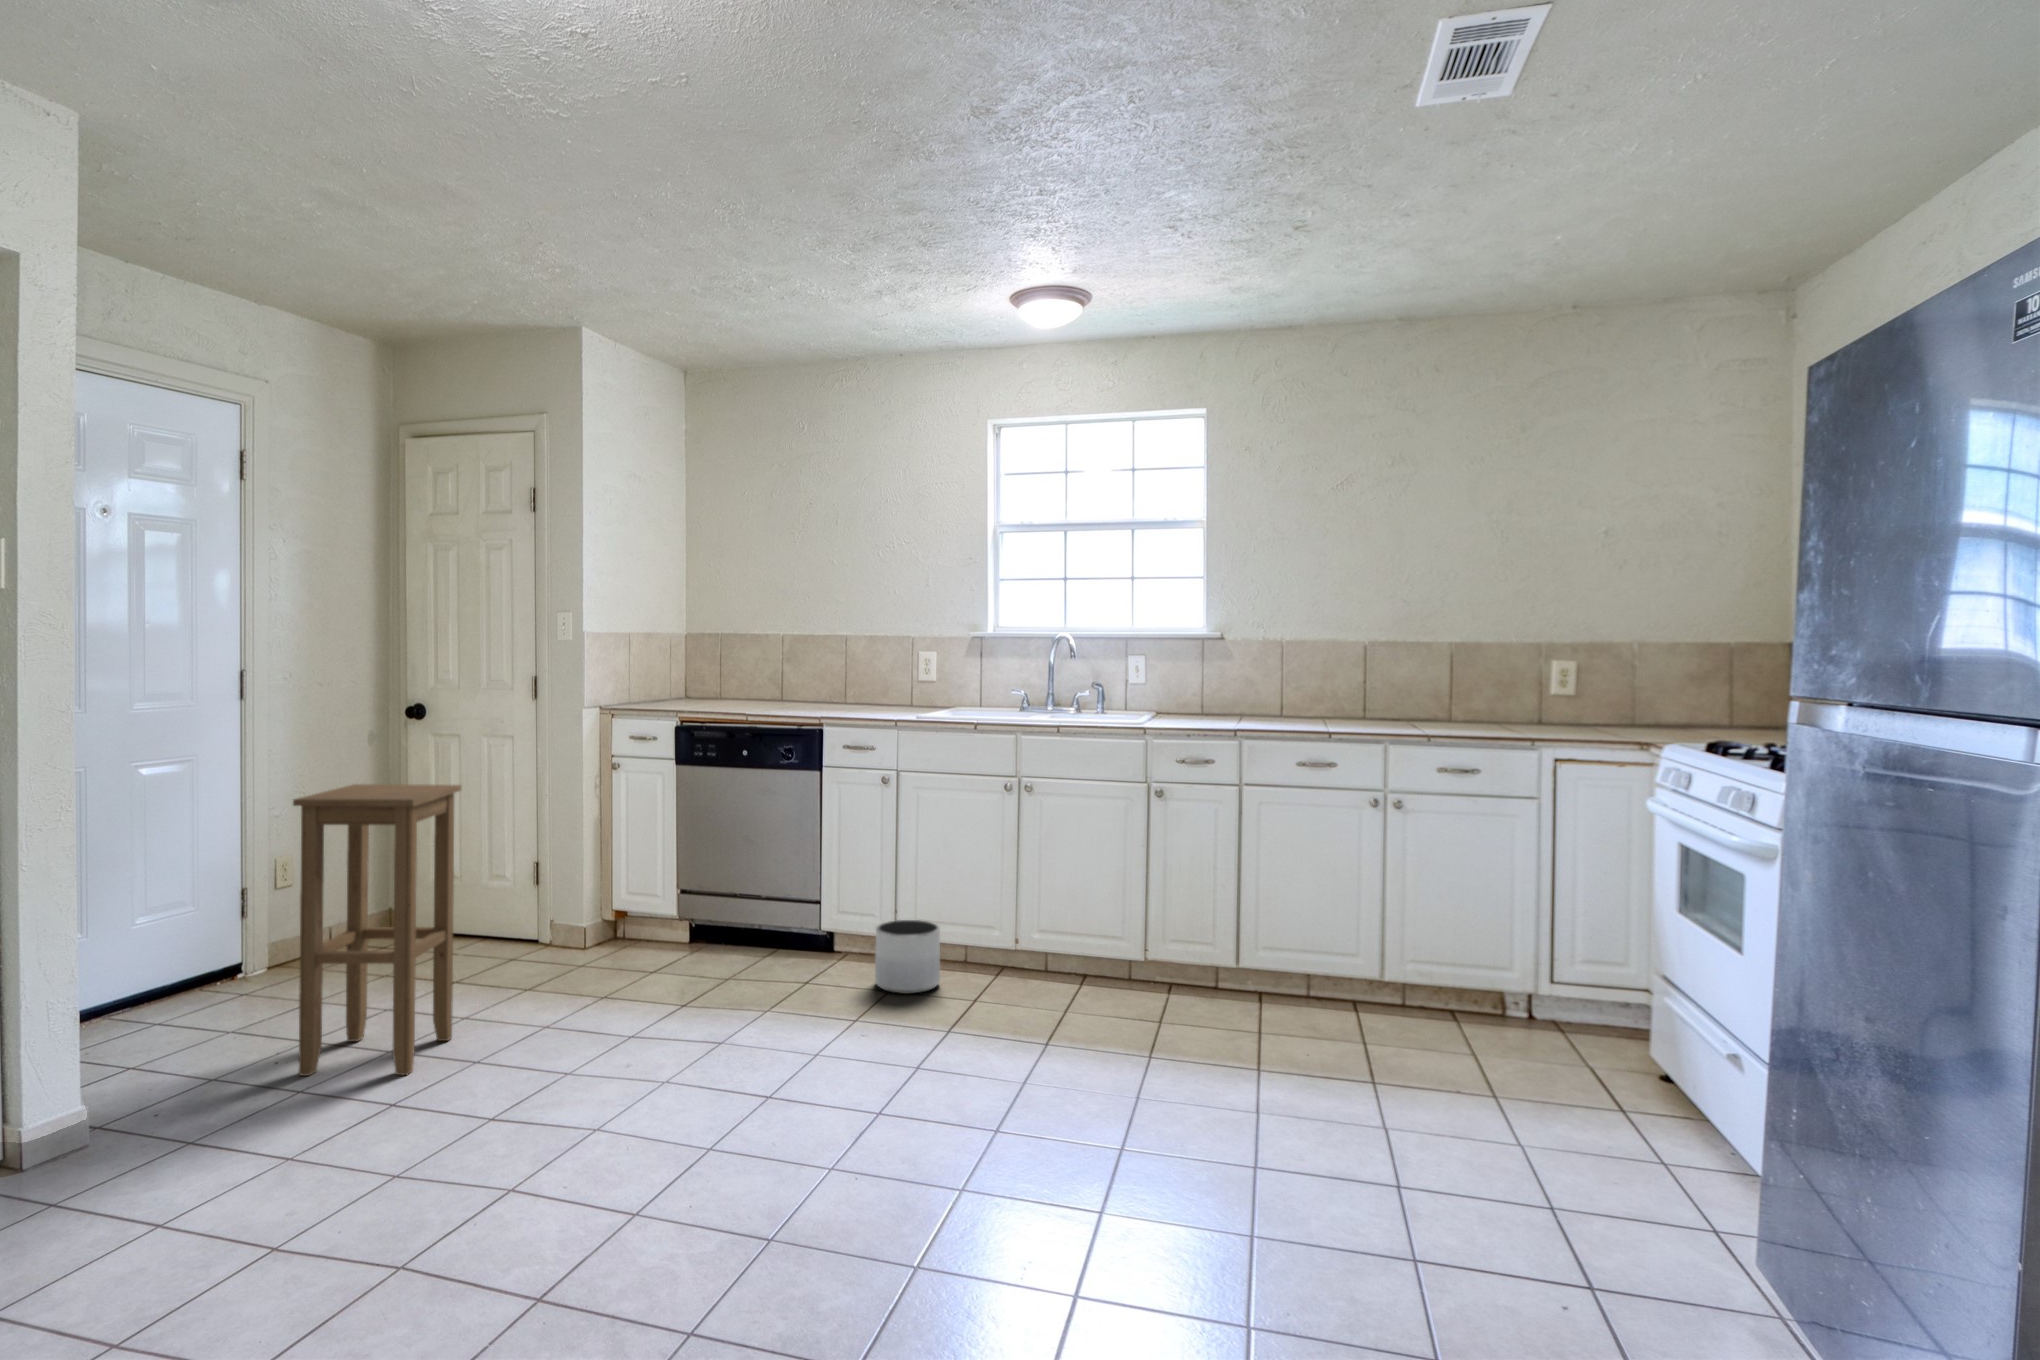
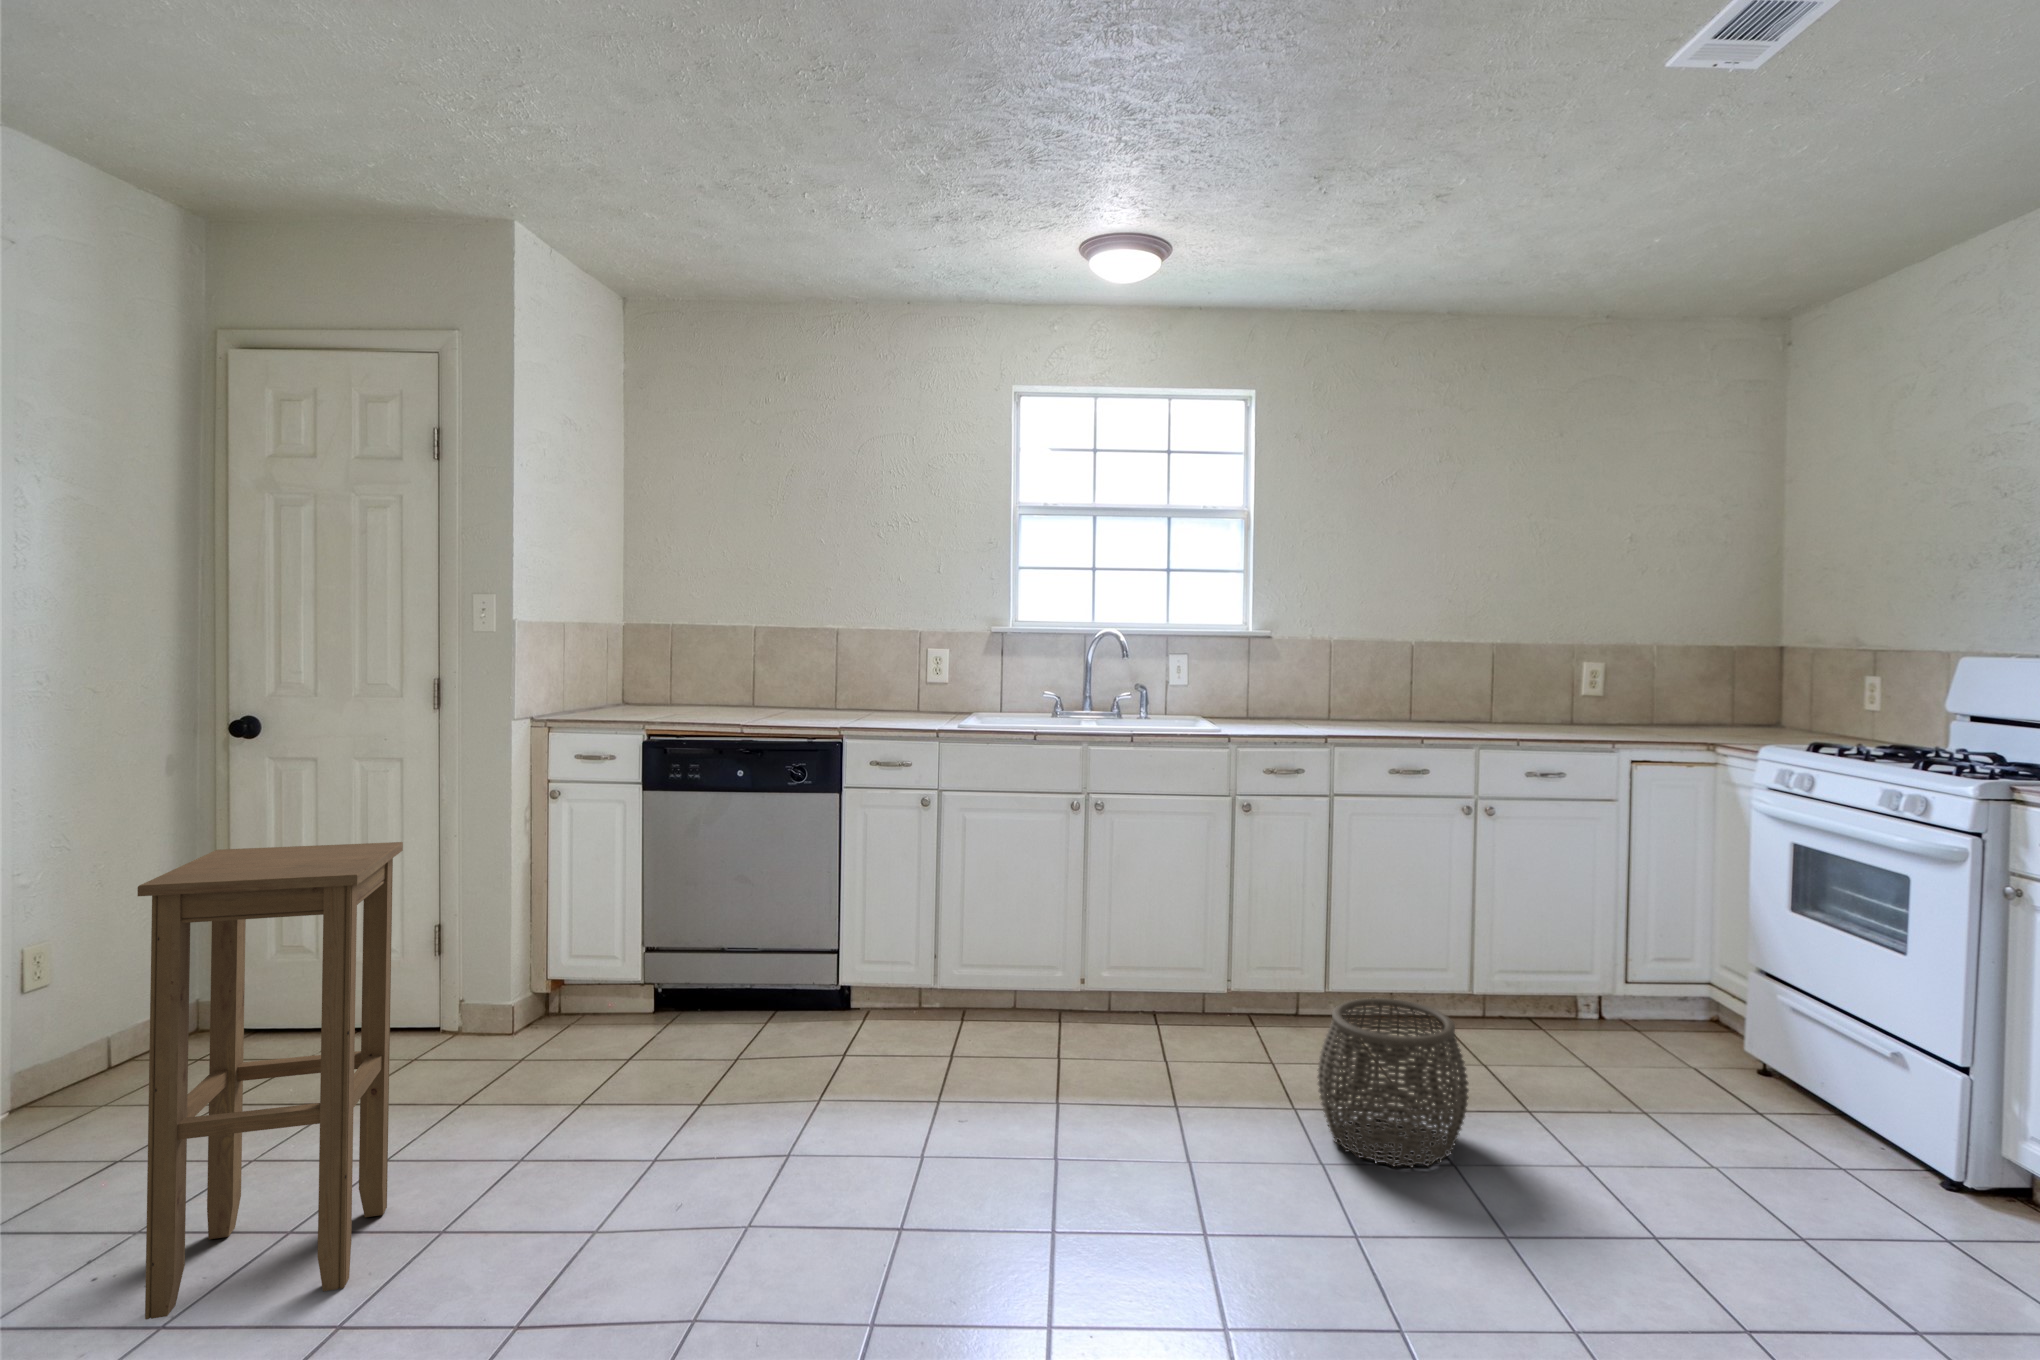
planter: present [875,920,940,994] -> none [929,967,1007,1059]
woven basket: none [1143,959,1277,1104] -> present [1317,998,1469,1167]

